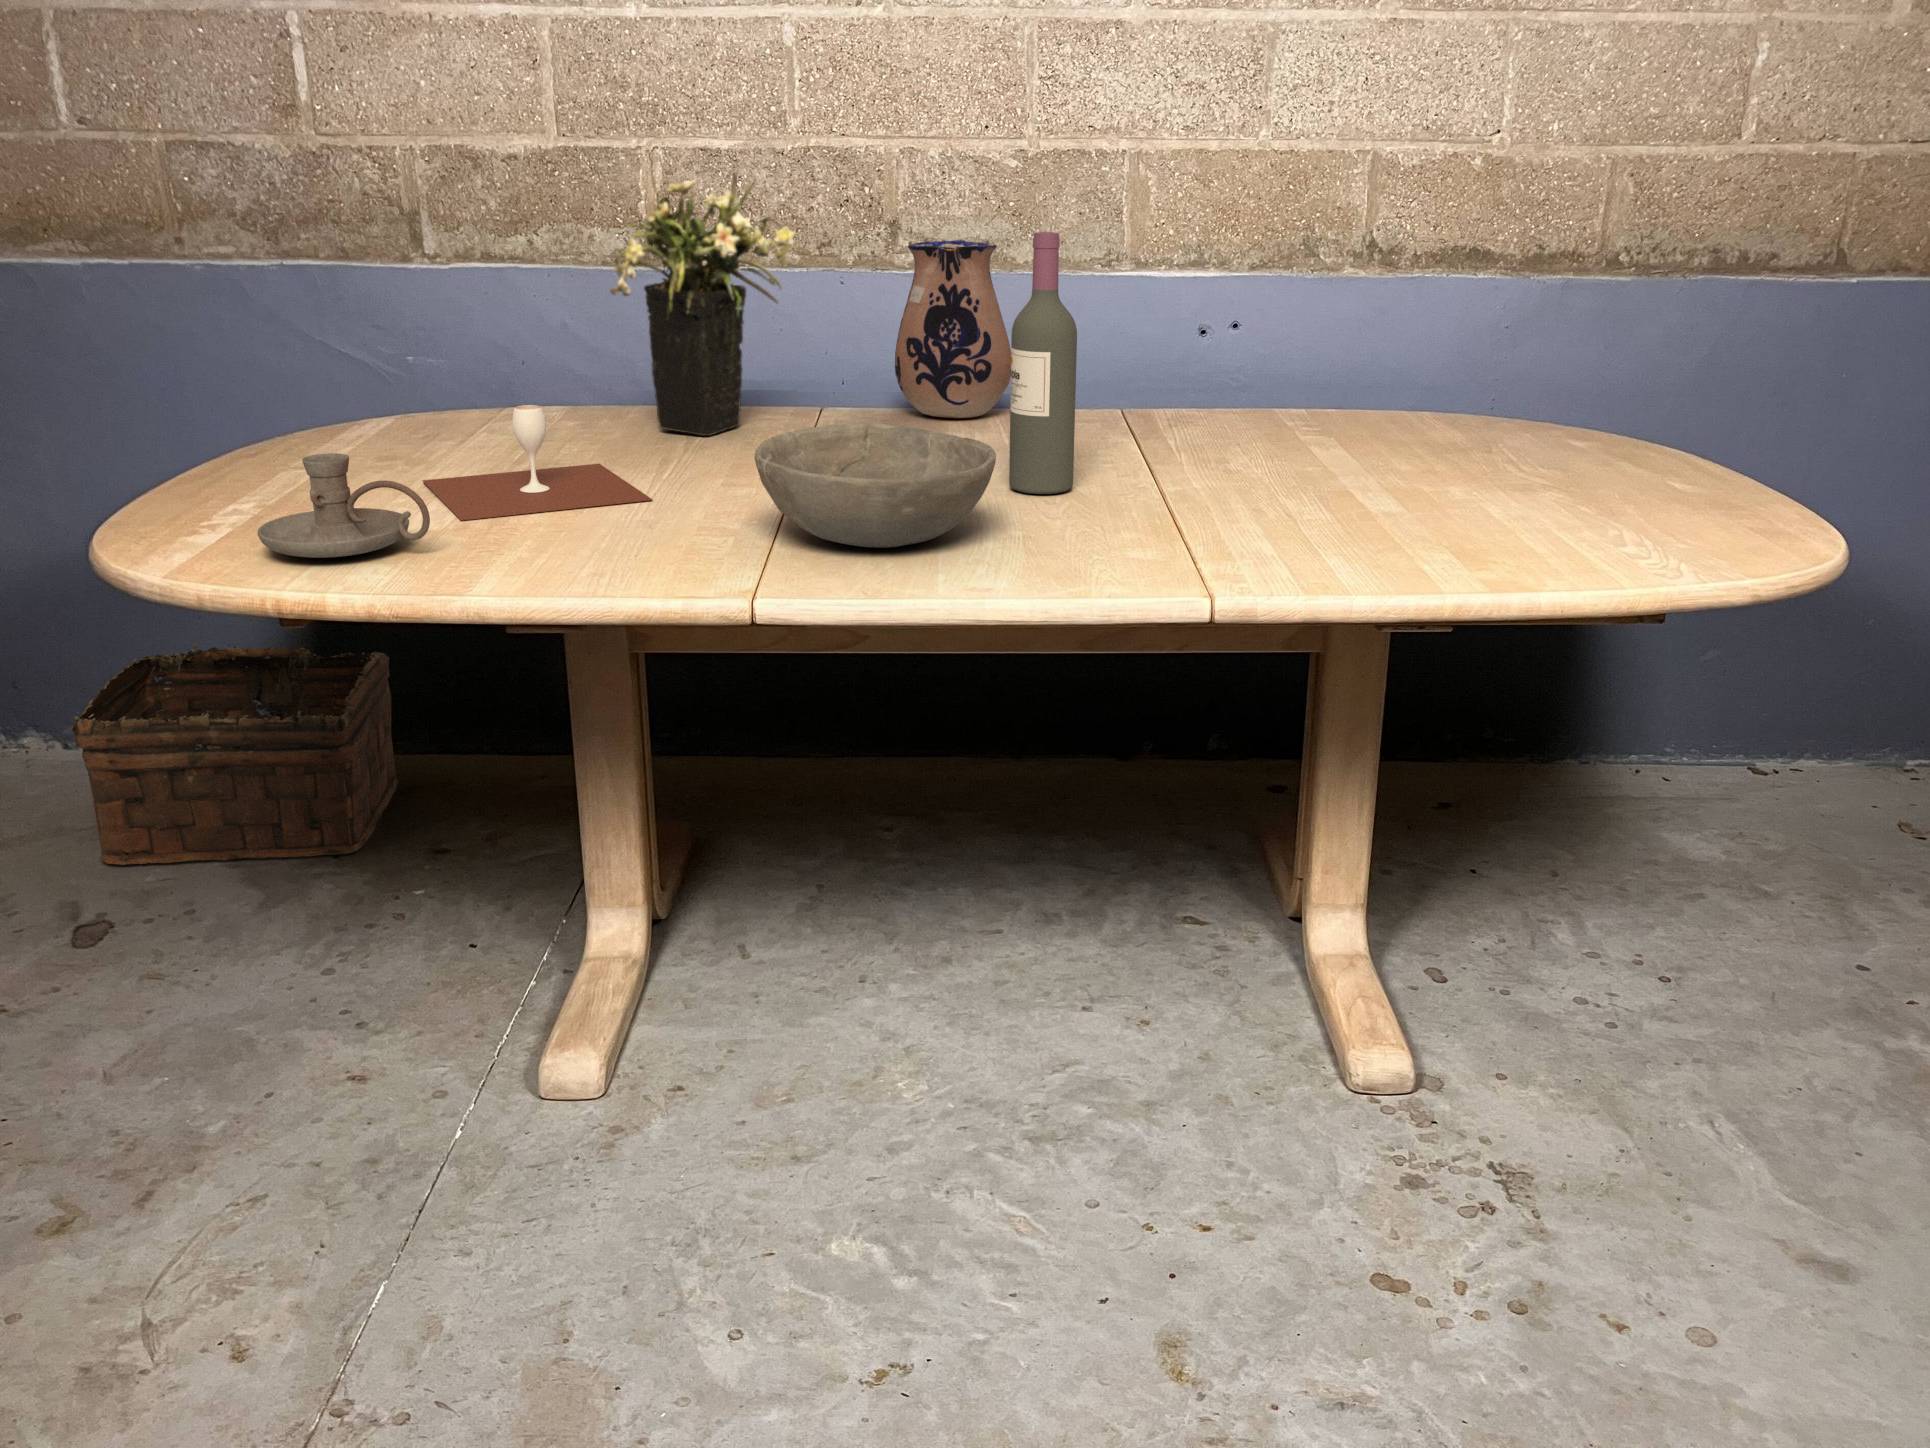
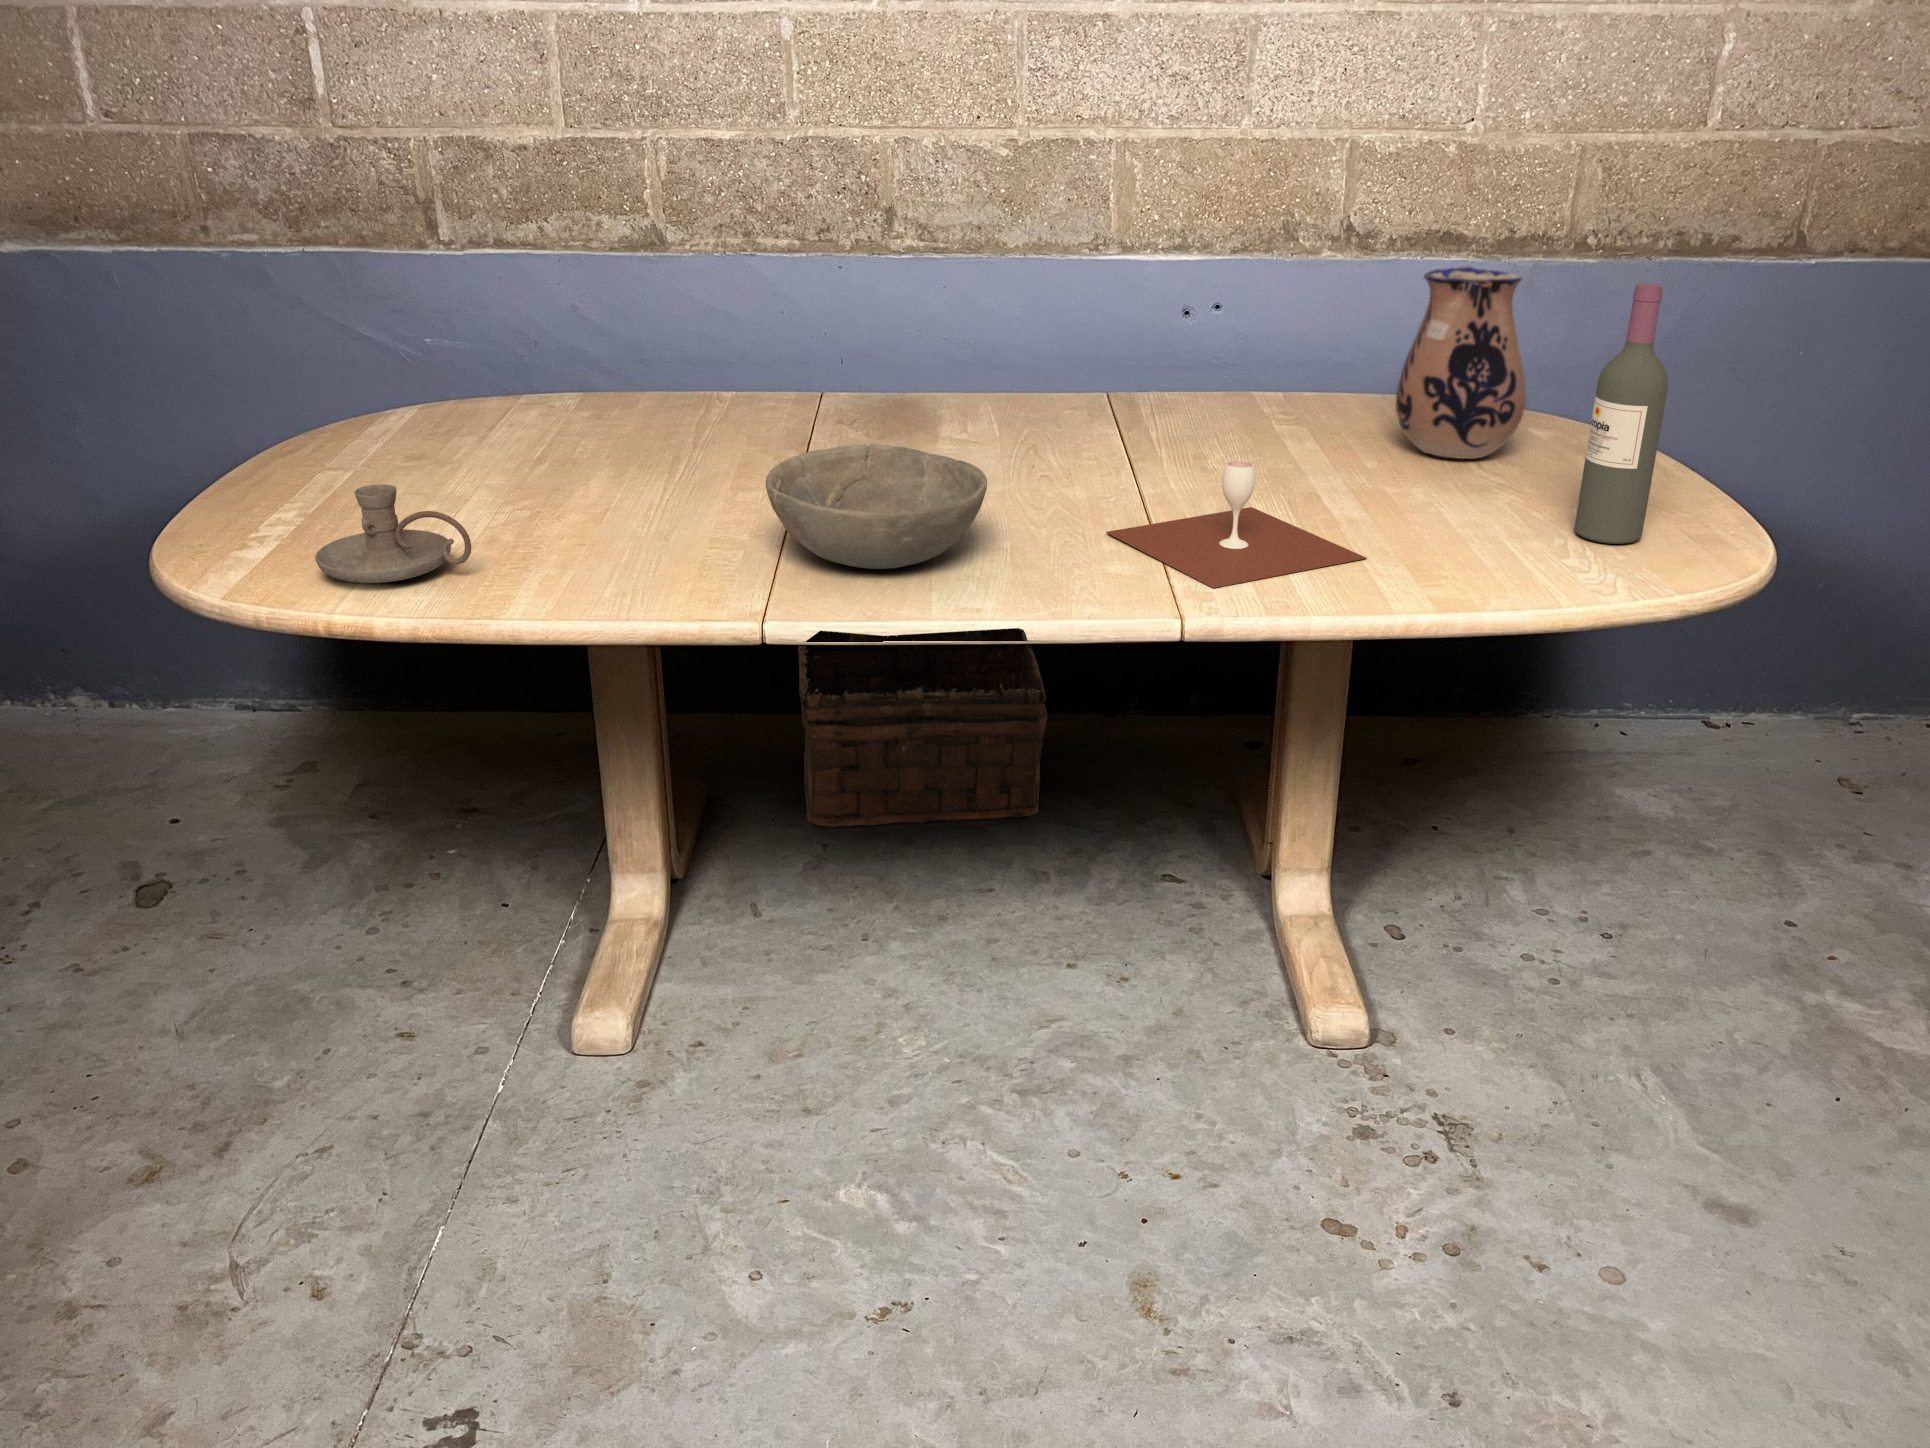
flower arrangement: present [610,173,813,436] -> none [615,181,815,432]
wine bottle: present [1009,232,1077,494] -> present [1574,283,1668,544]
ceramic pitcher: present [895,240,1011,418] -> present [1396,265,1526,459]
wine glass: present [423,405,653,521] -> present [1106,461,1366,588]
basket: present [72,643,398,865] -> present [798,628,1048,827]

